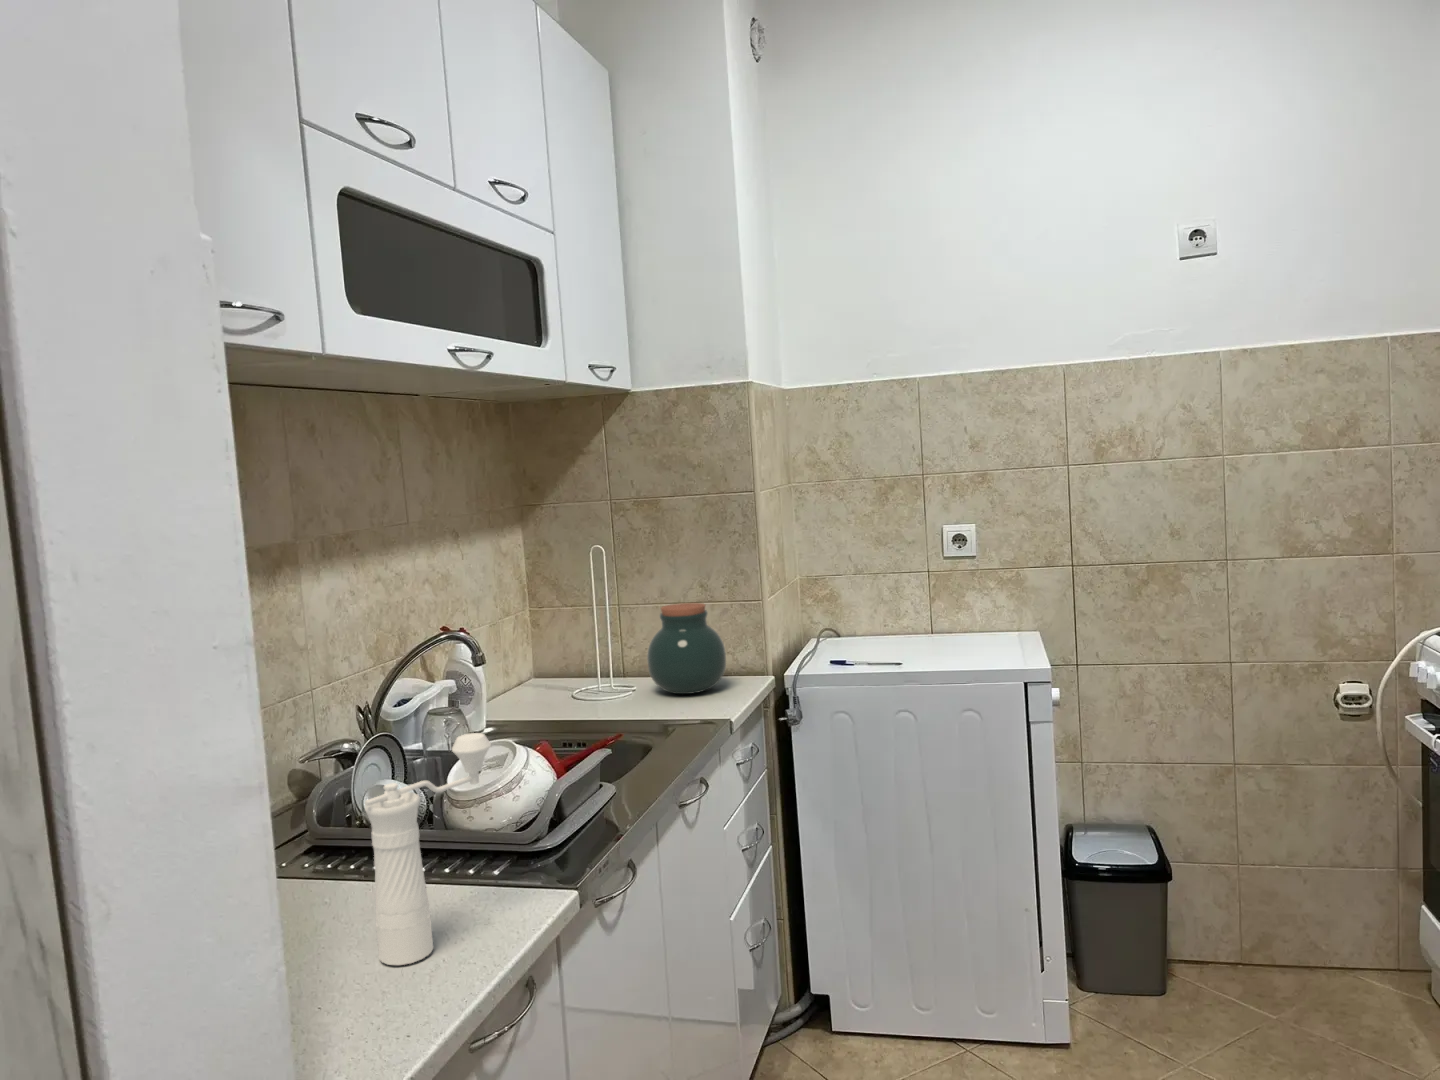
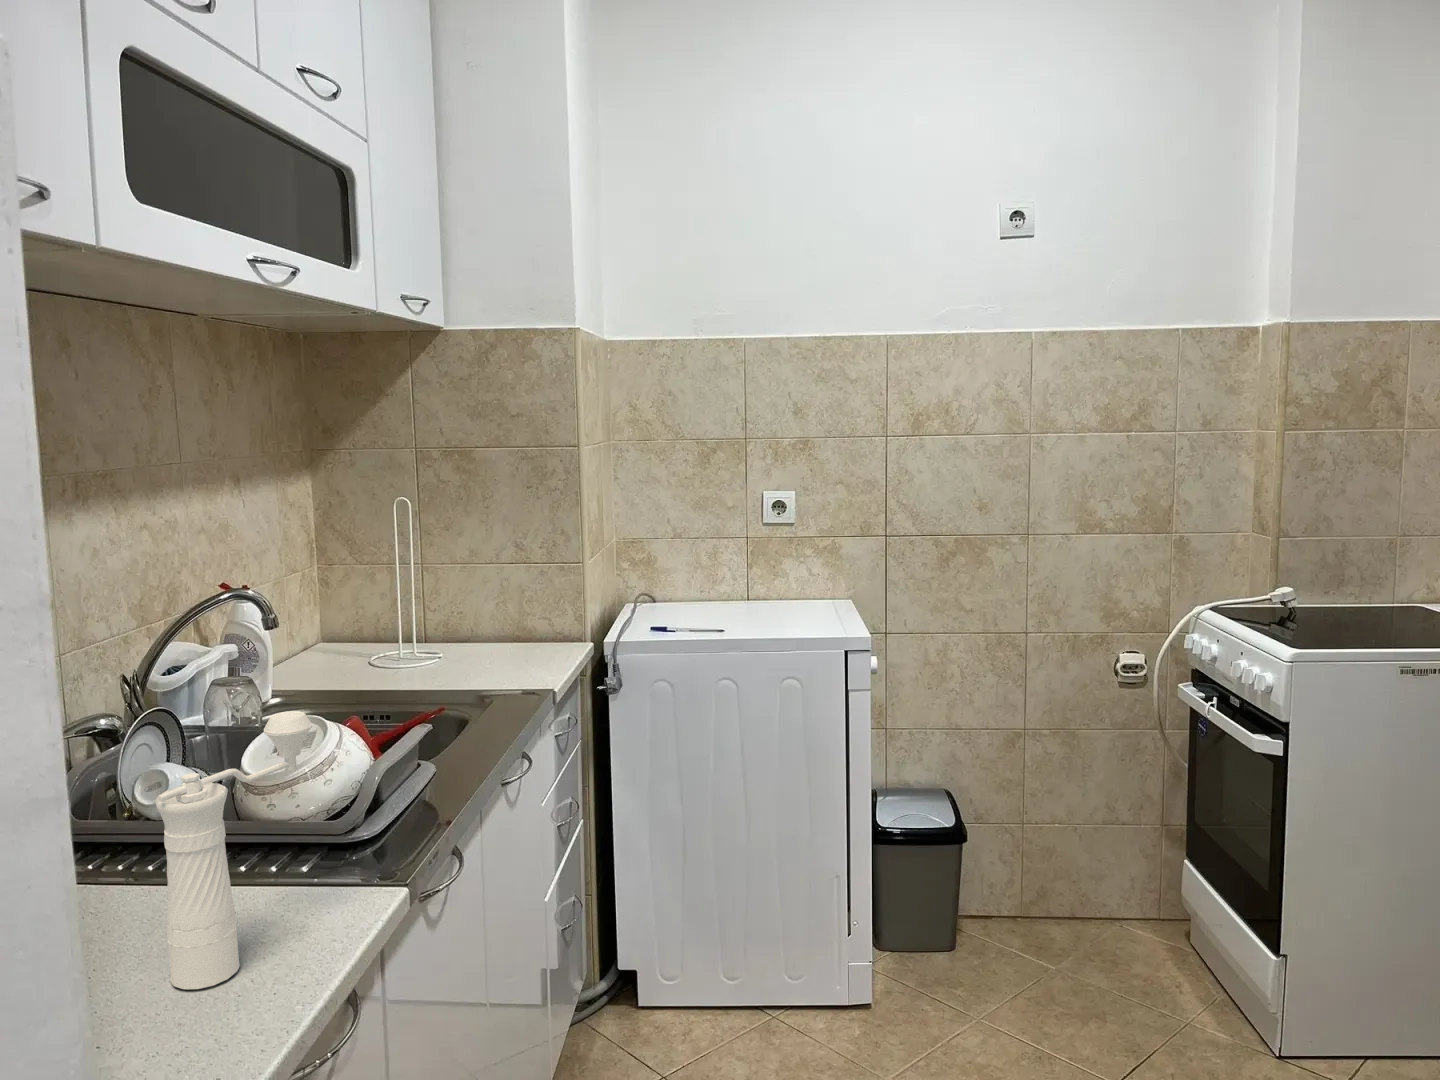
jar: present [647,603,726,694] -> none [456,563,543,661]

